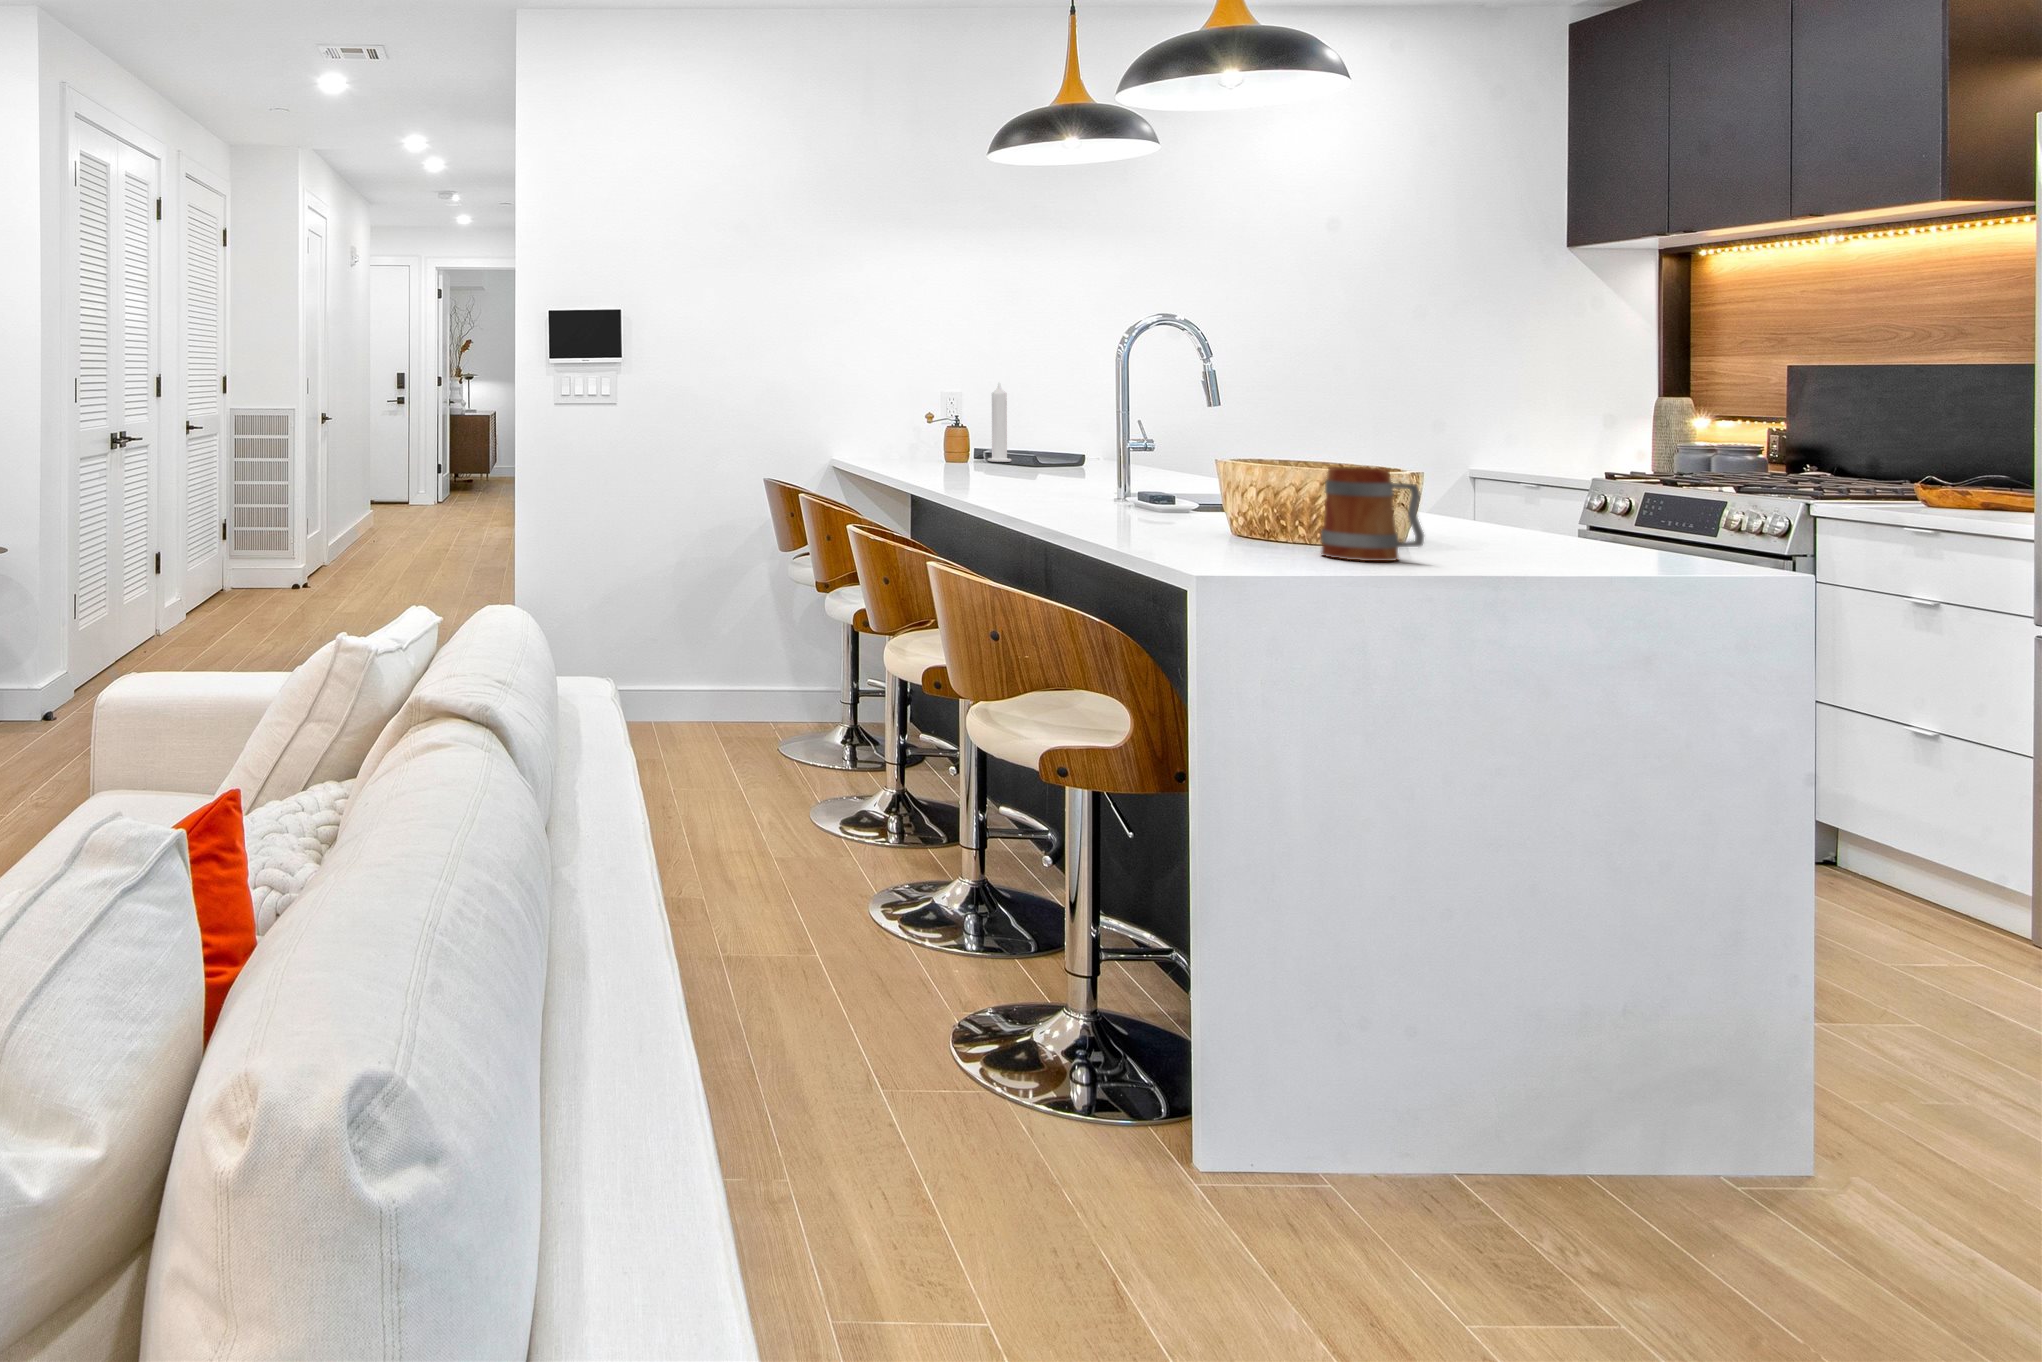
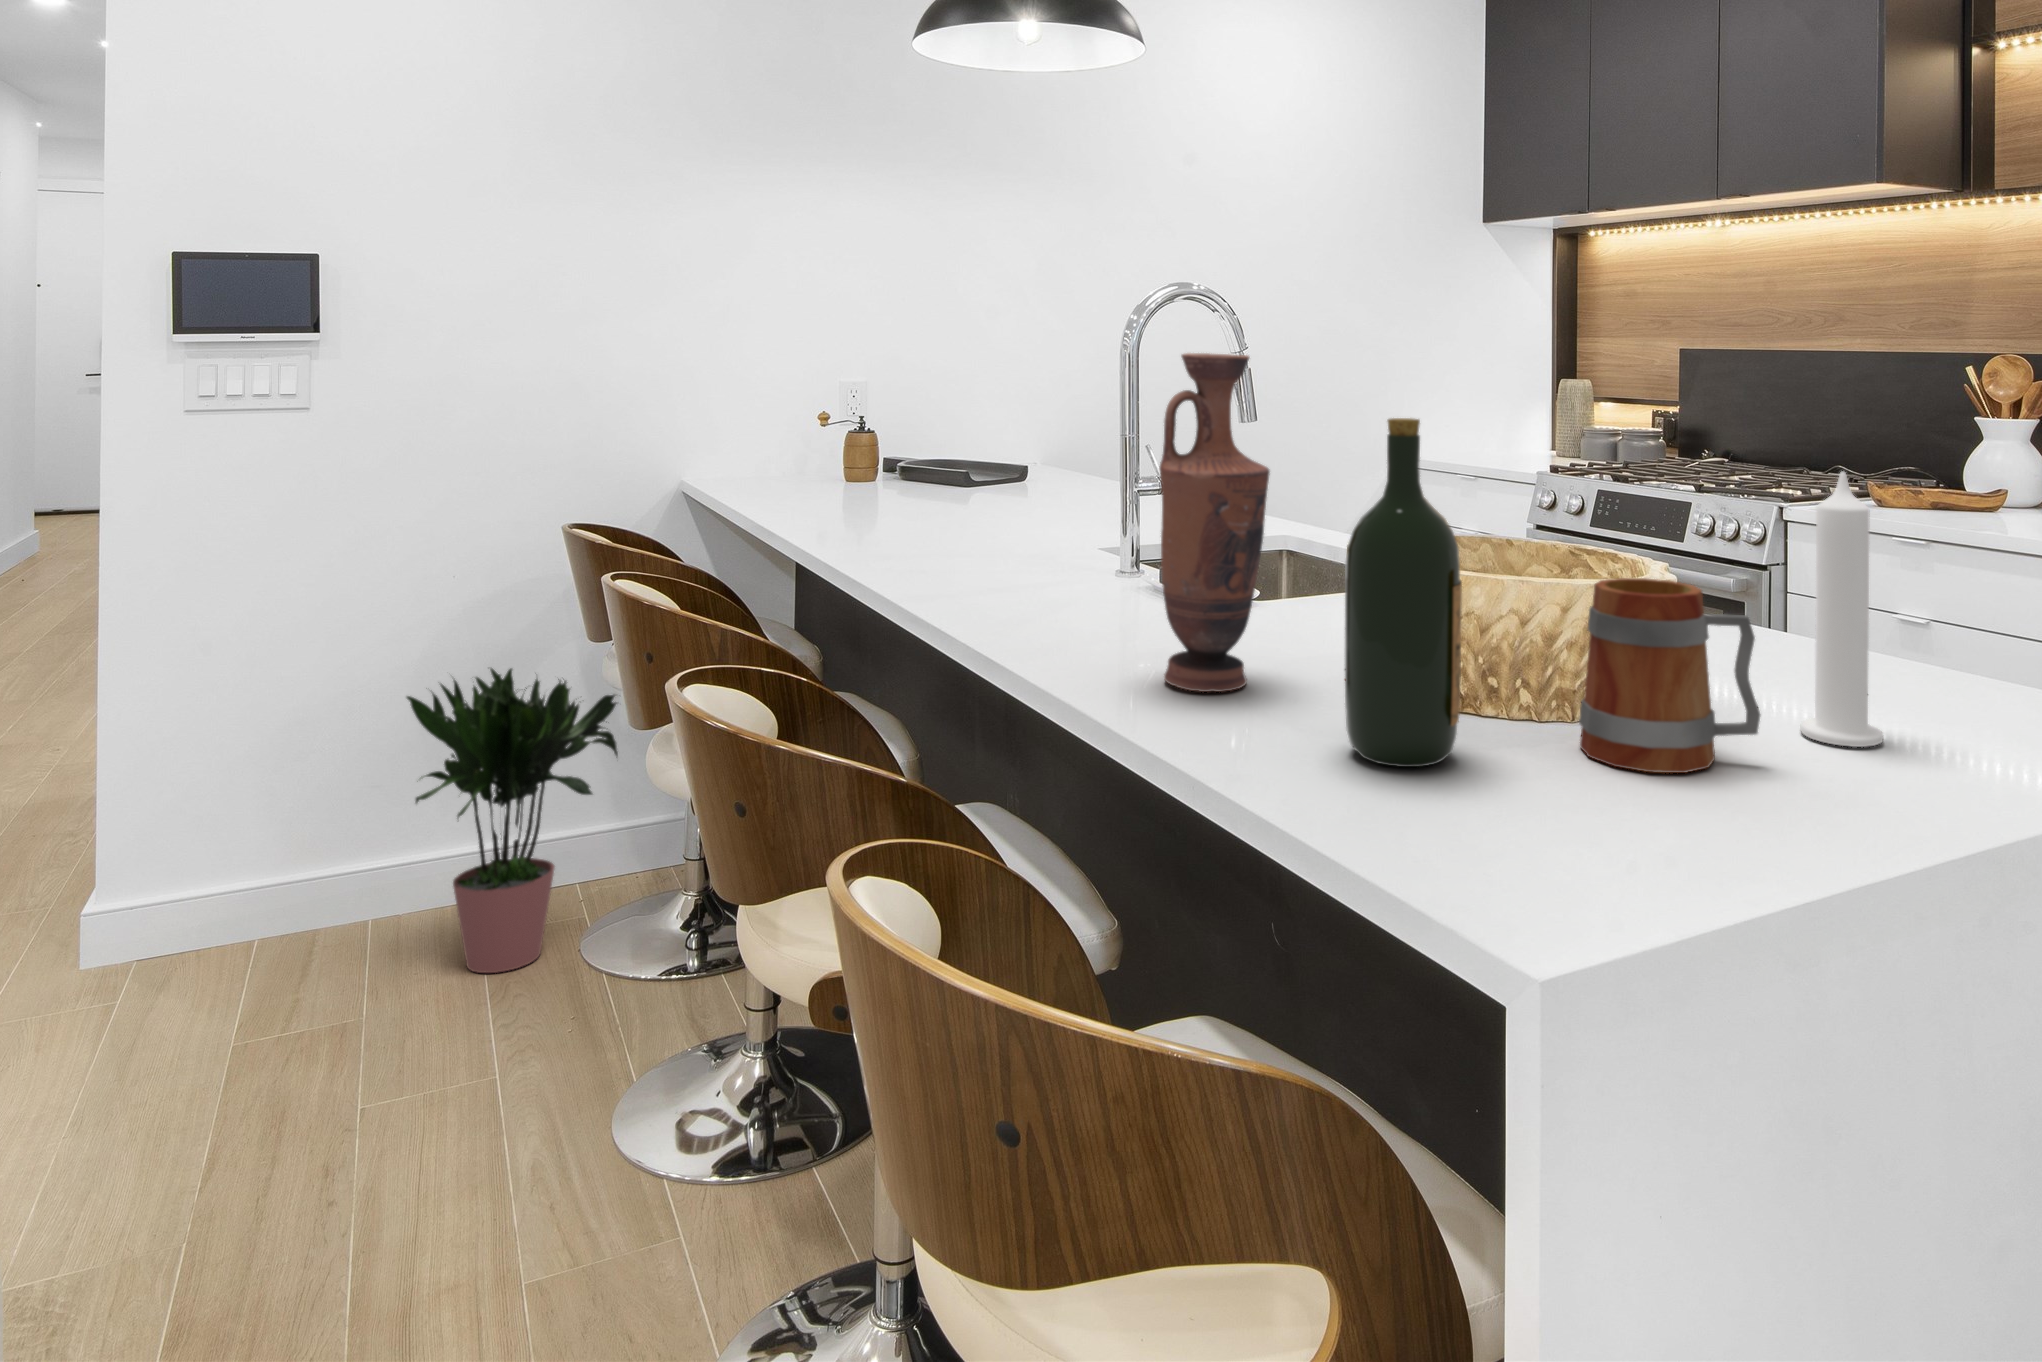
vase: none [1099,351,1163,529] -> present [1159,353,1270,692]
wine bottle: none [1180,379,1244,550] -> present [1345,418,1462,767]
candle: present [988,383,1011,462] -> present [1800,472,1883,747]
potted plant: none [677,555,806,744] -> present [407,668,618,973]

